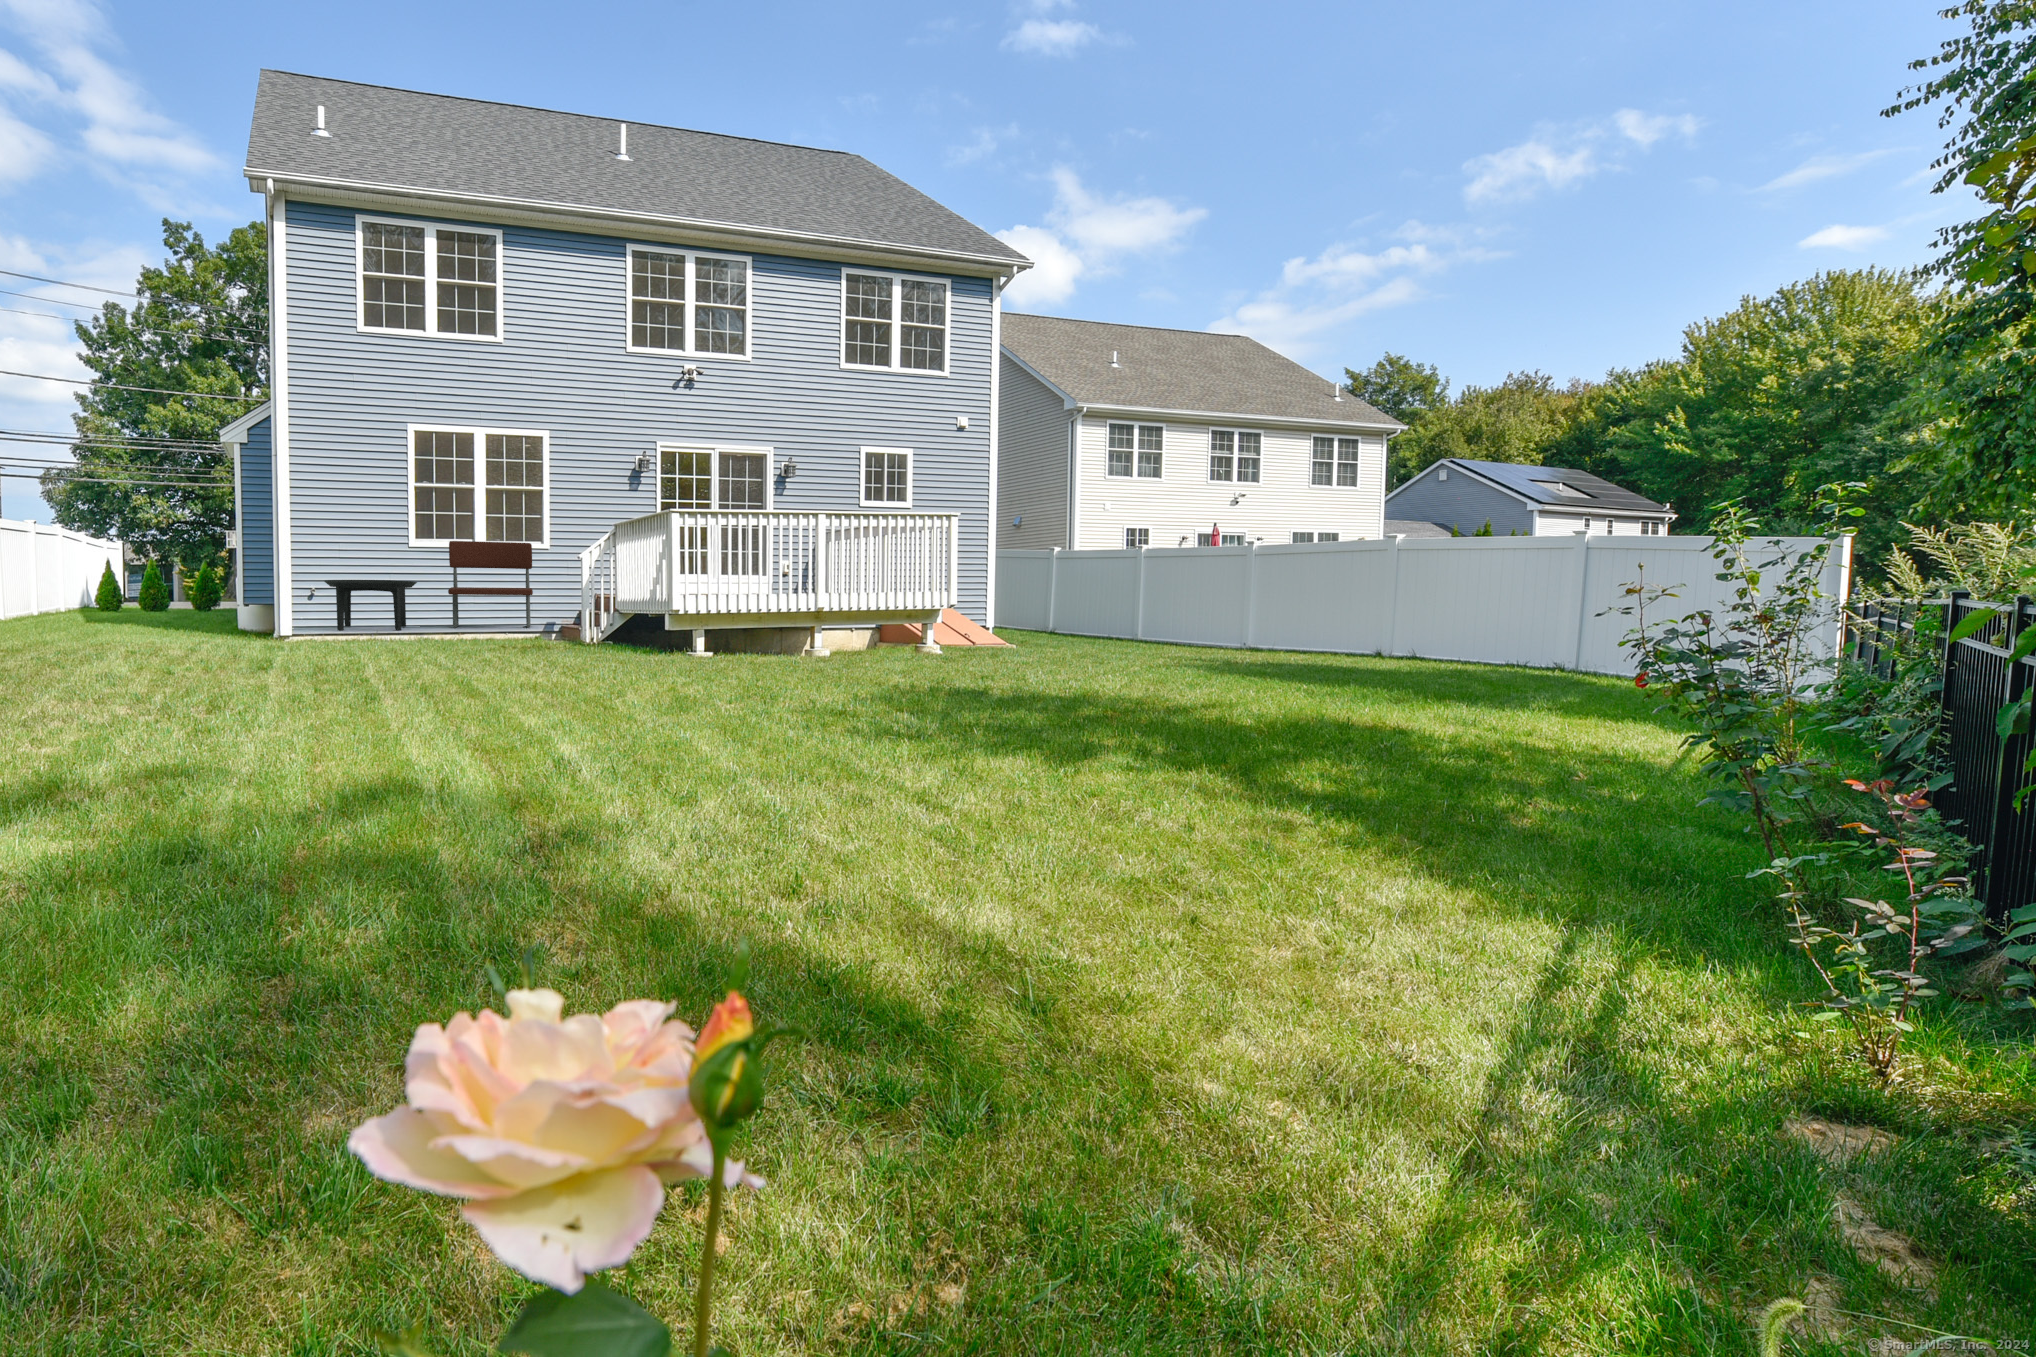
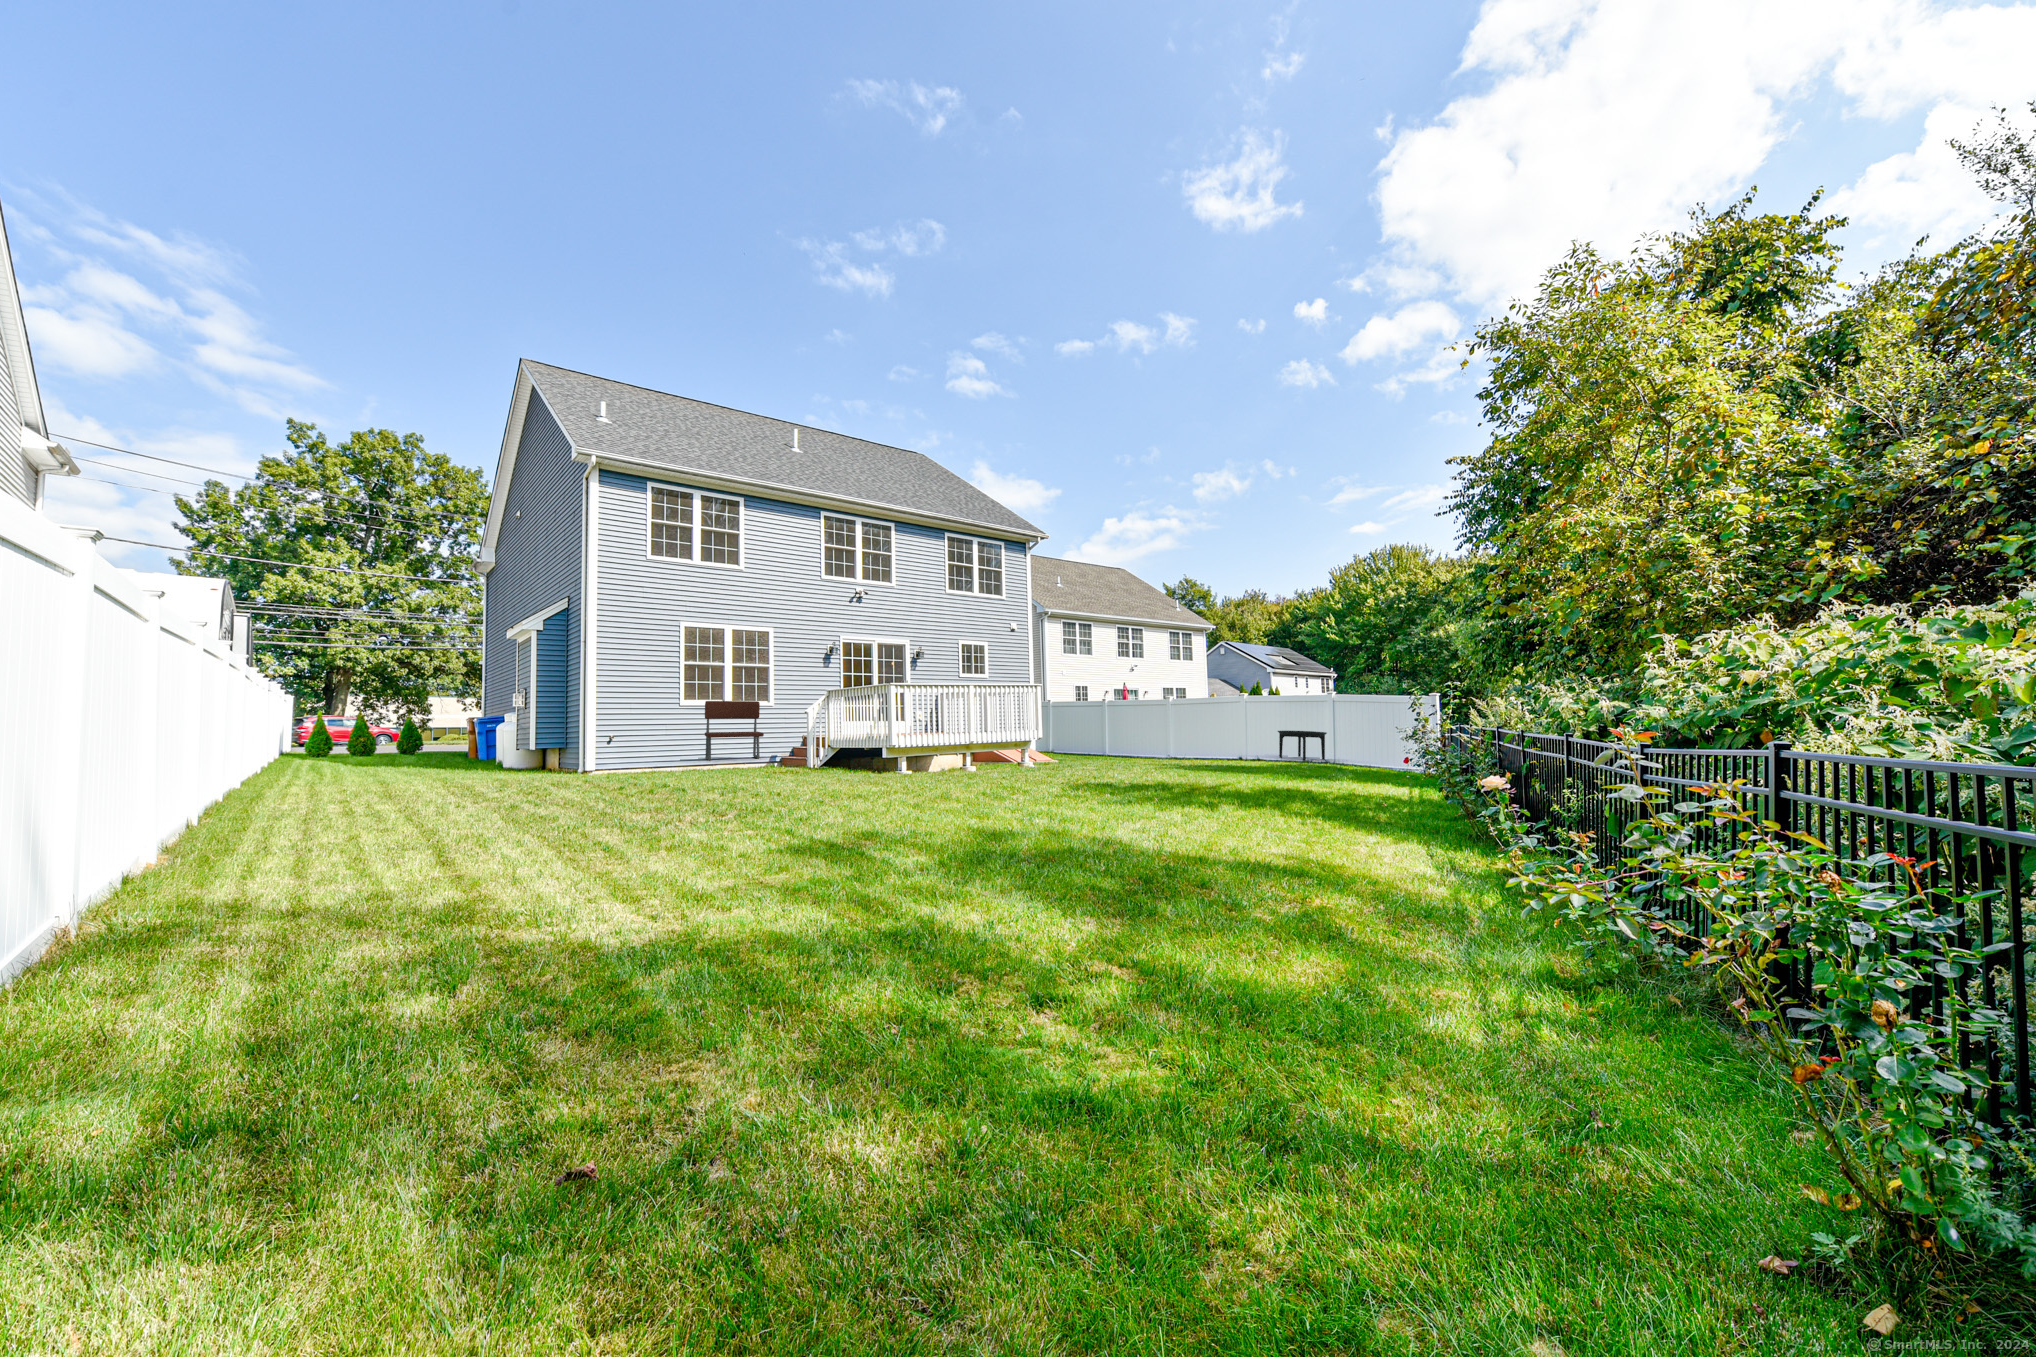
round table: present [324,580,417,630] -> present [1278,731,1327,760]

